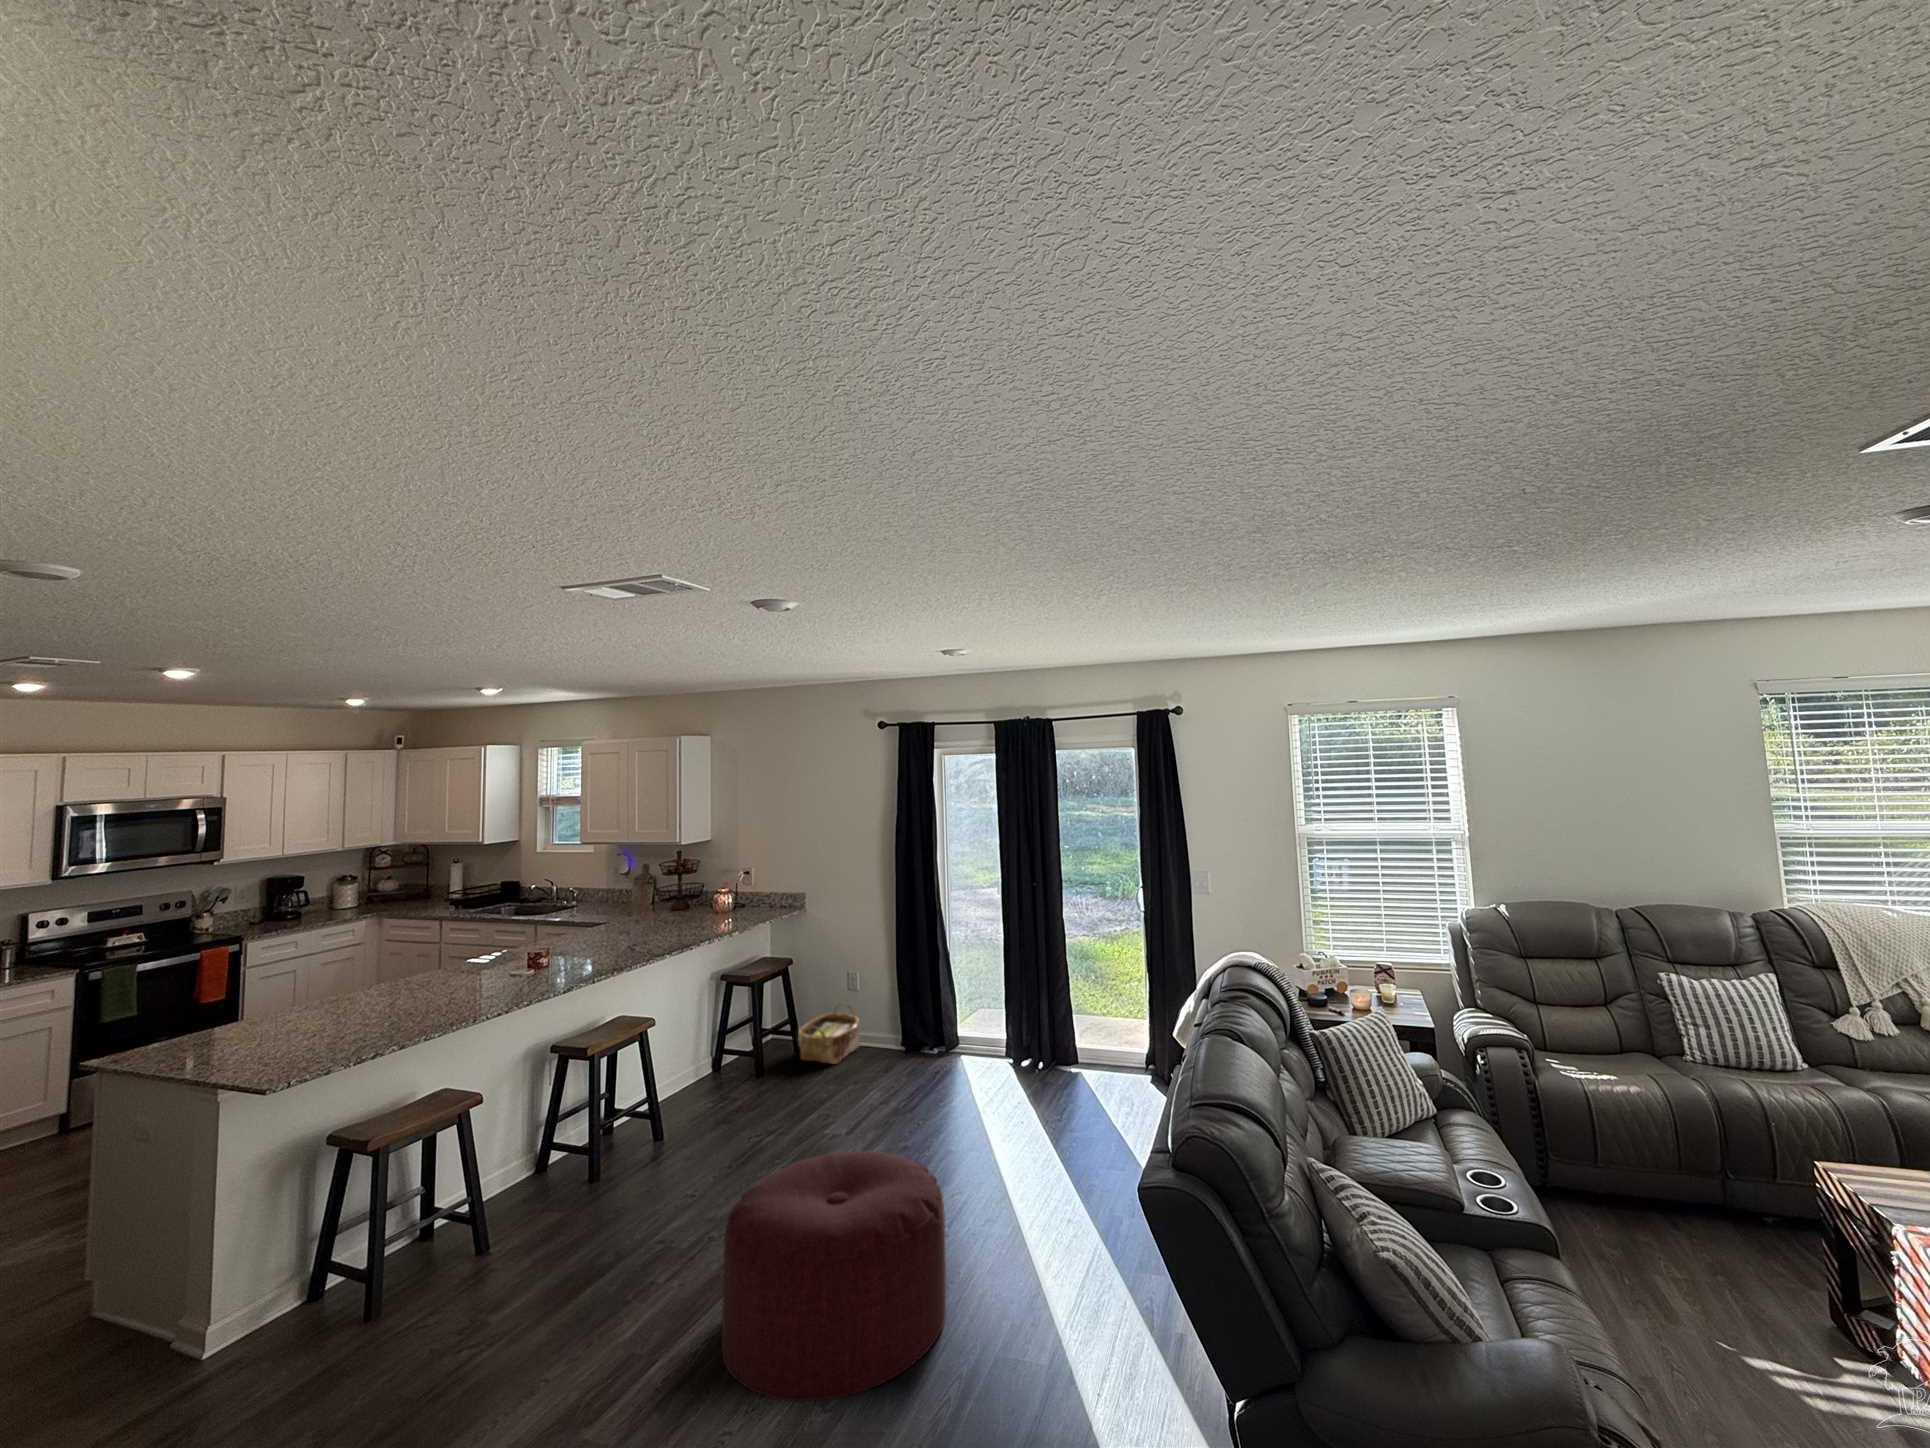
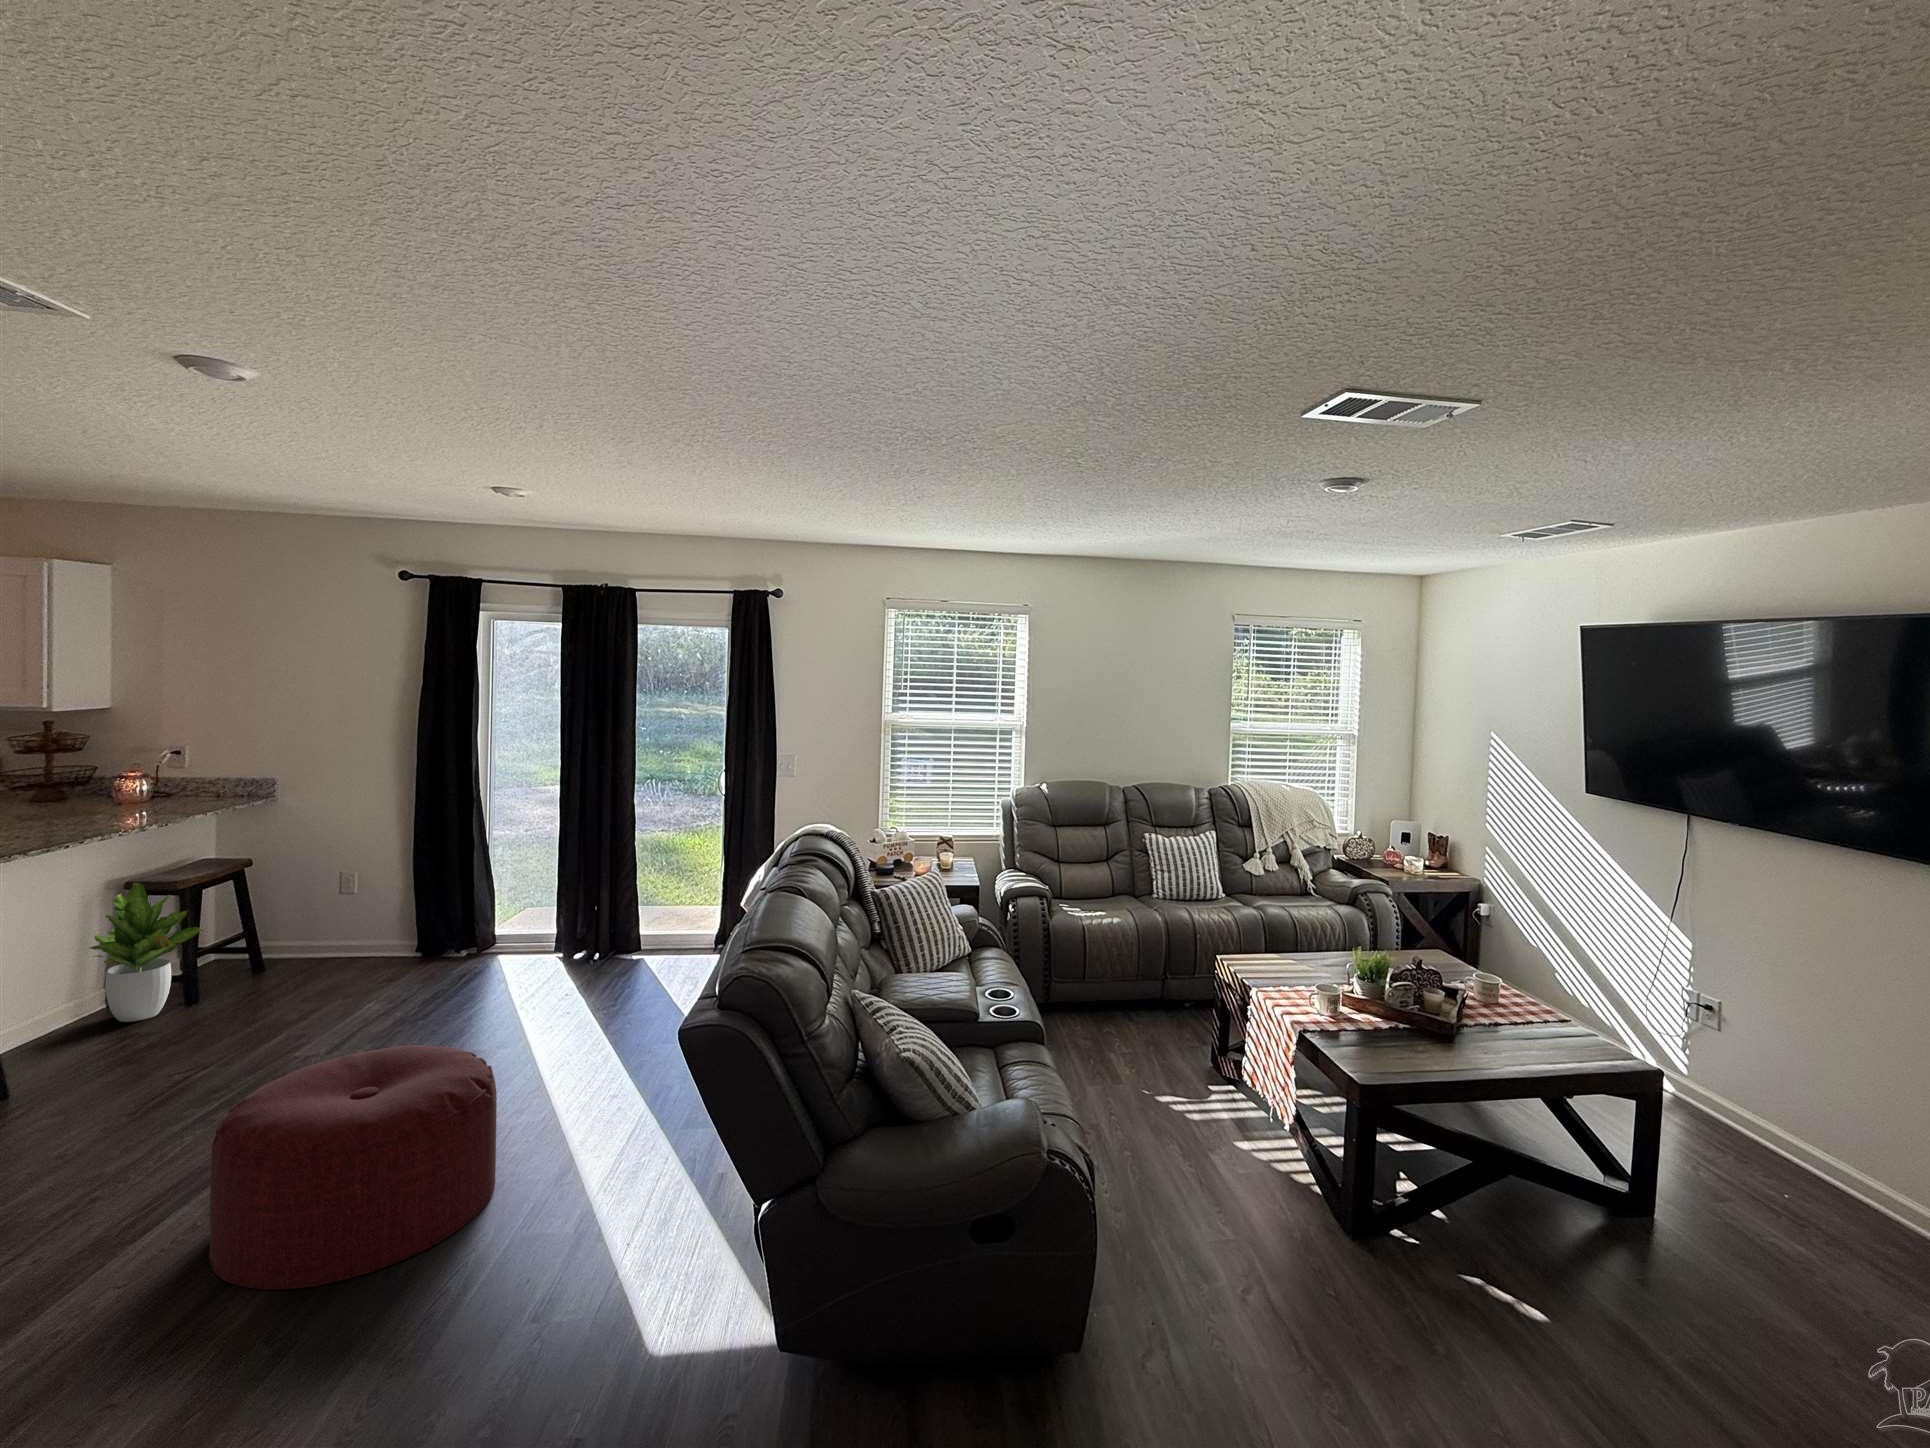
potted plant: none [687,974,757,1087] -> present [89,883,202,1022]
woven basket: present [798,1003,860,1064] -> none [264,909,357,980]

